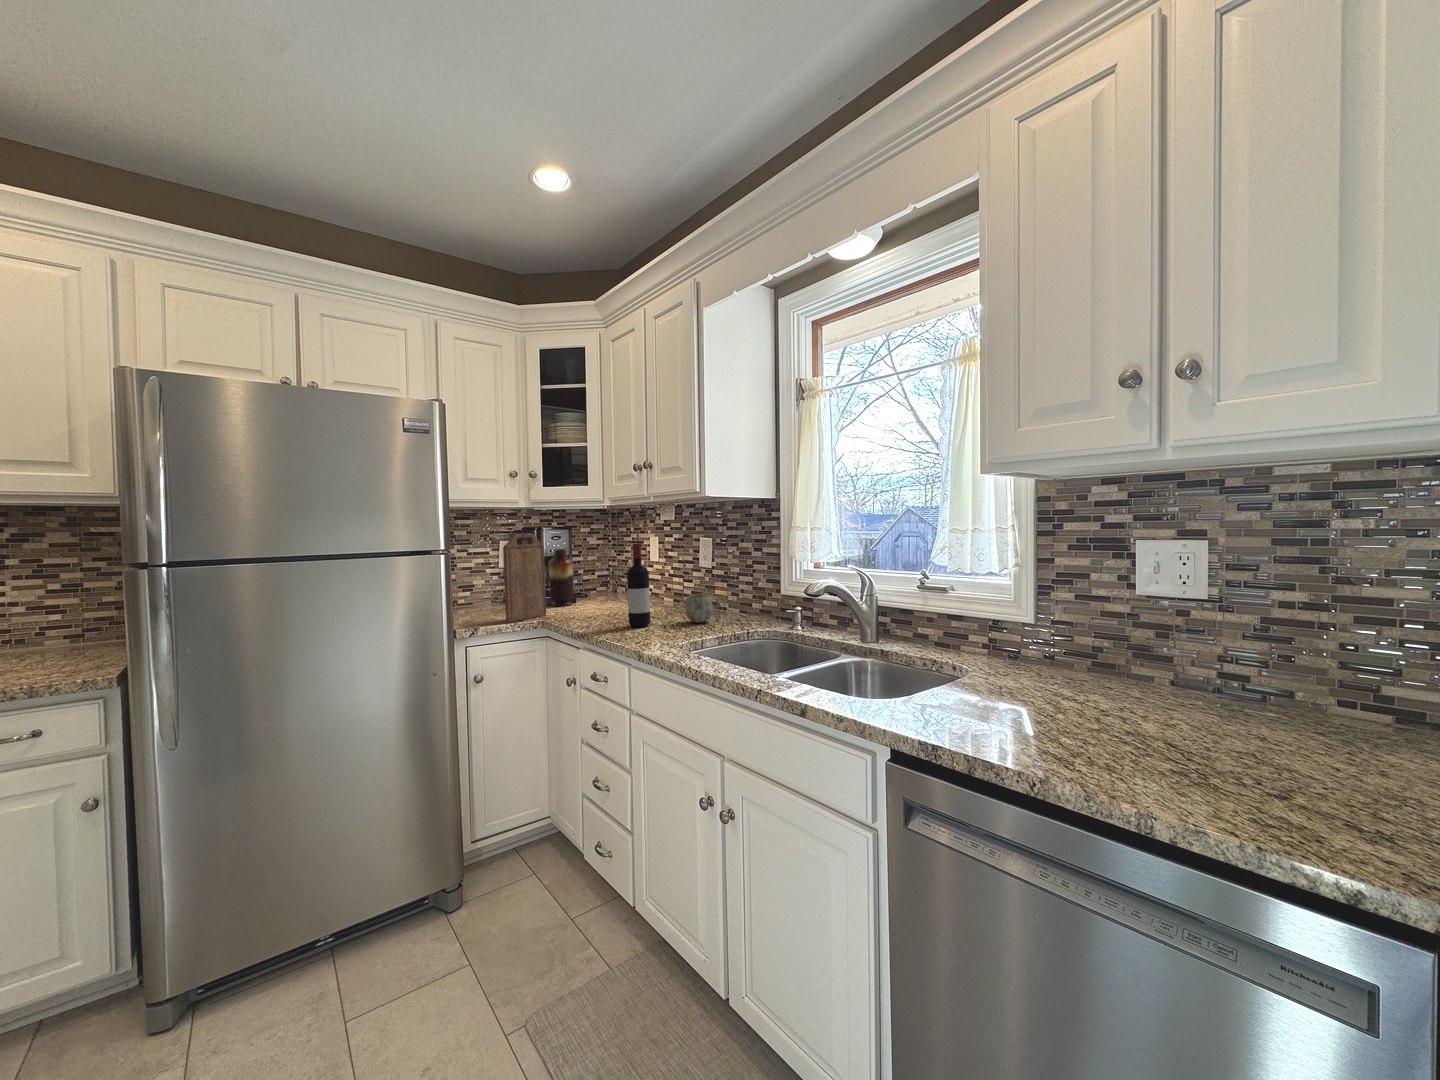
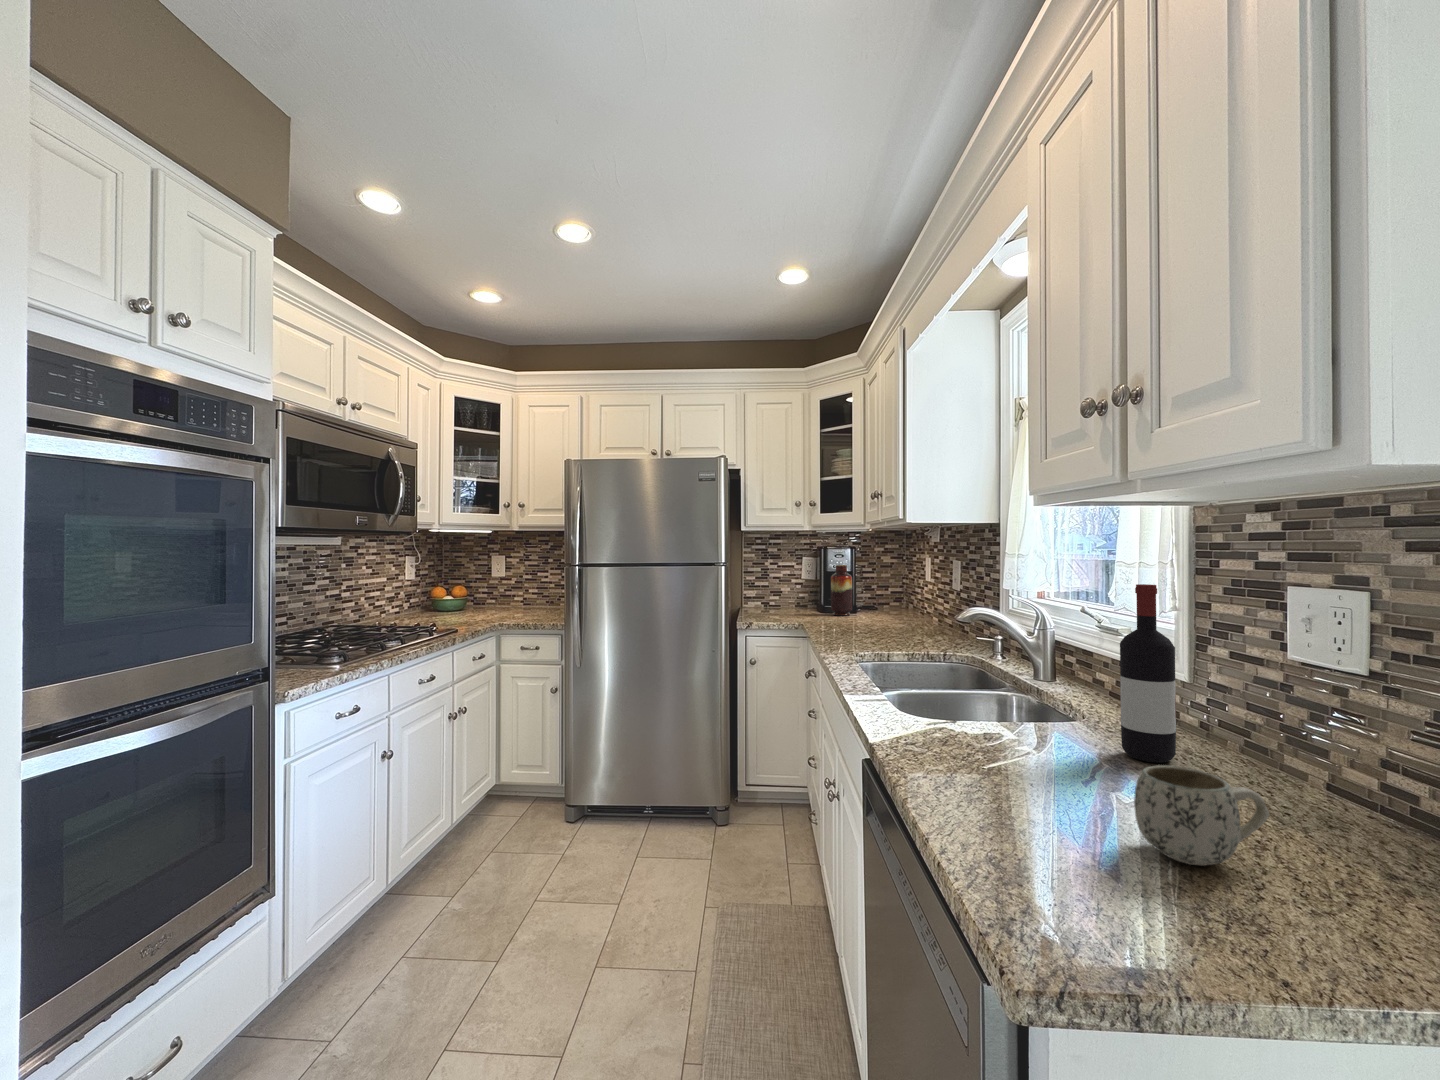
cutting board: present [503,533,546,622] -> none [776,550,814,624]
wine bottle: present [627,543,650,627] -> present [1120,584,1176,763]
mug: present [685,595,720,623] -> present [1134,765,1269,866]

